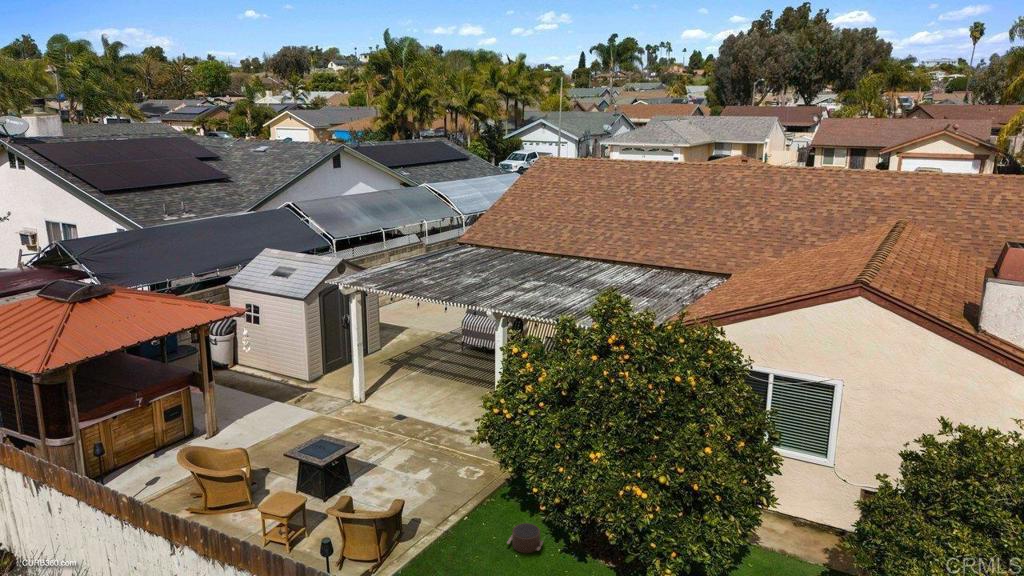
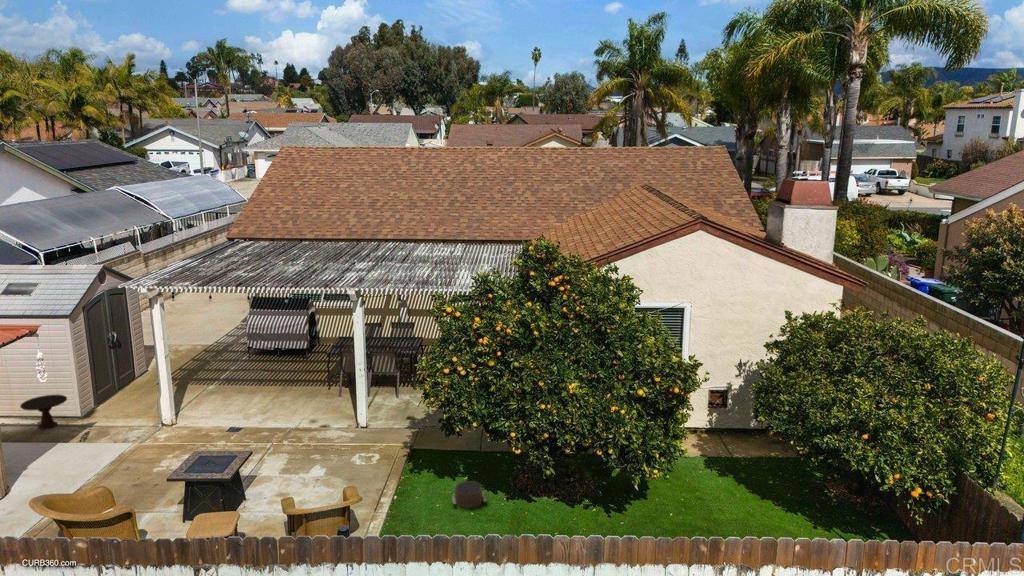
side table: none [266,359,299,386] -> present [20,395,67,430]

